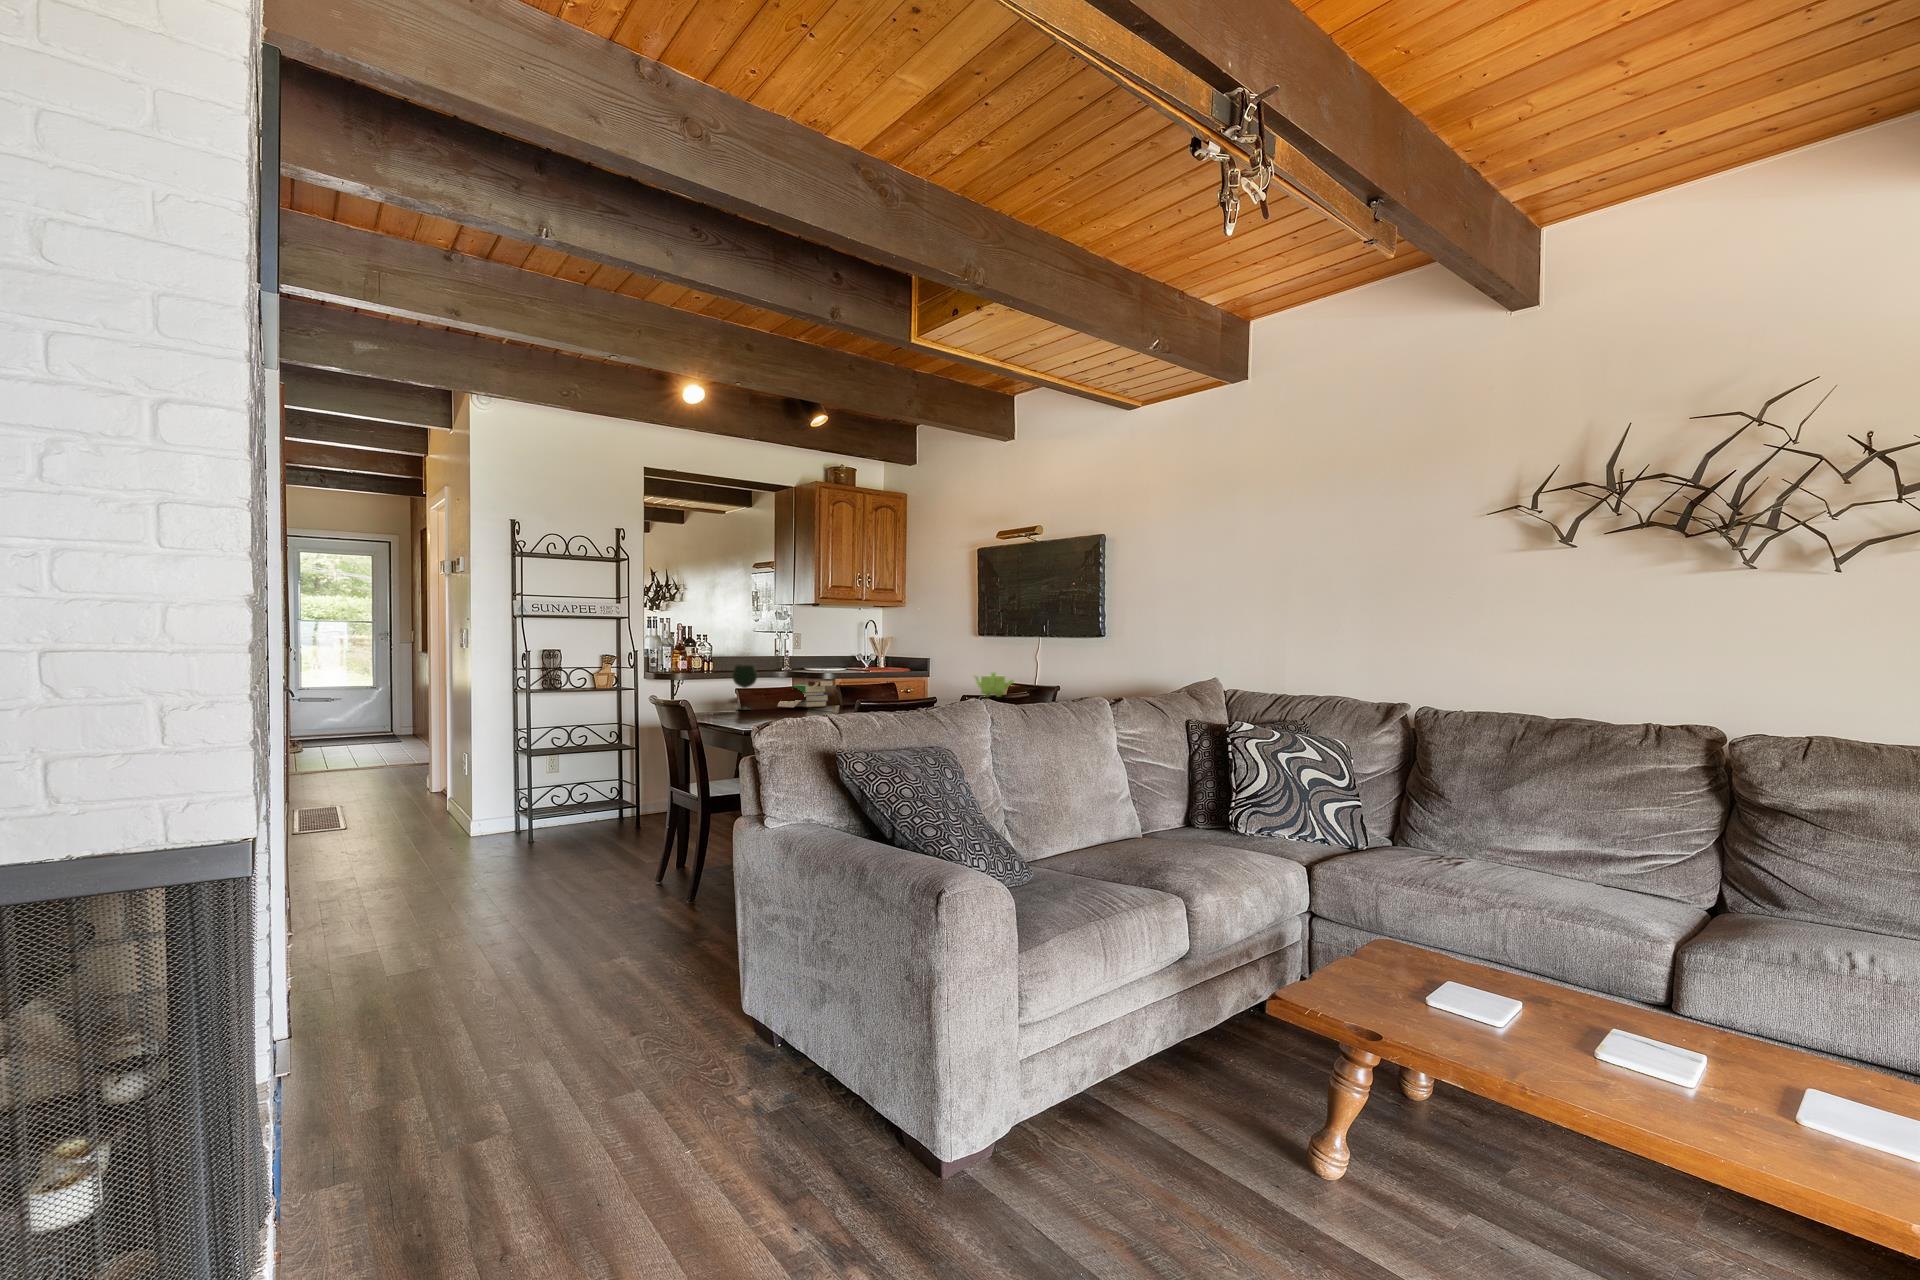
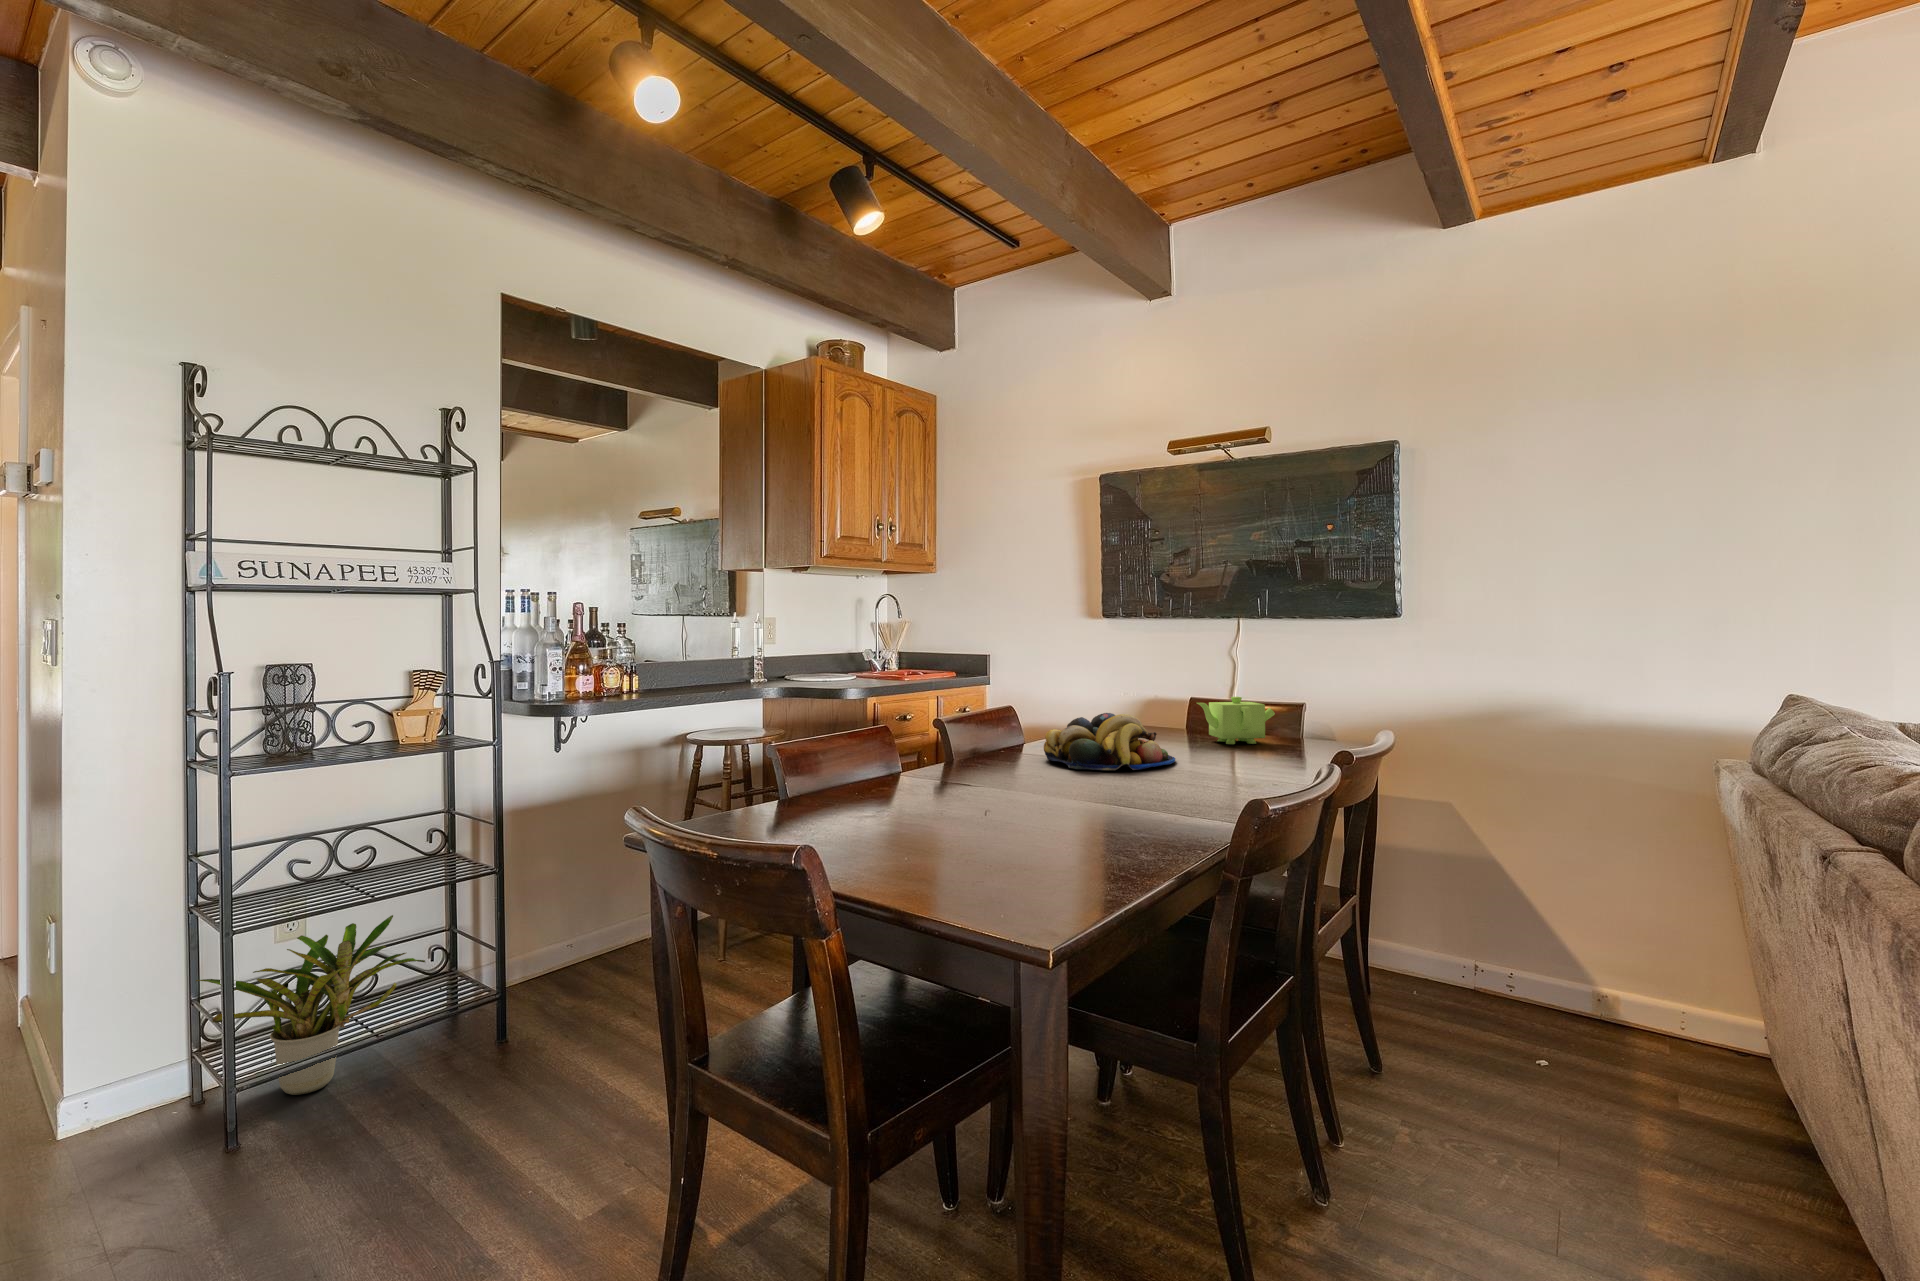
wine glass: present [733,665,757,710] -> none [822,709,884,828]
fruit bowl: none [873,677,936,702] -> present [1044,713,1175,770]
book: present [777,681,833,708] -> none [910,735,1037,810]
potted plant: none [516,761,604,832] -> present [196,915,425,1095]

